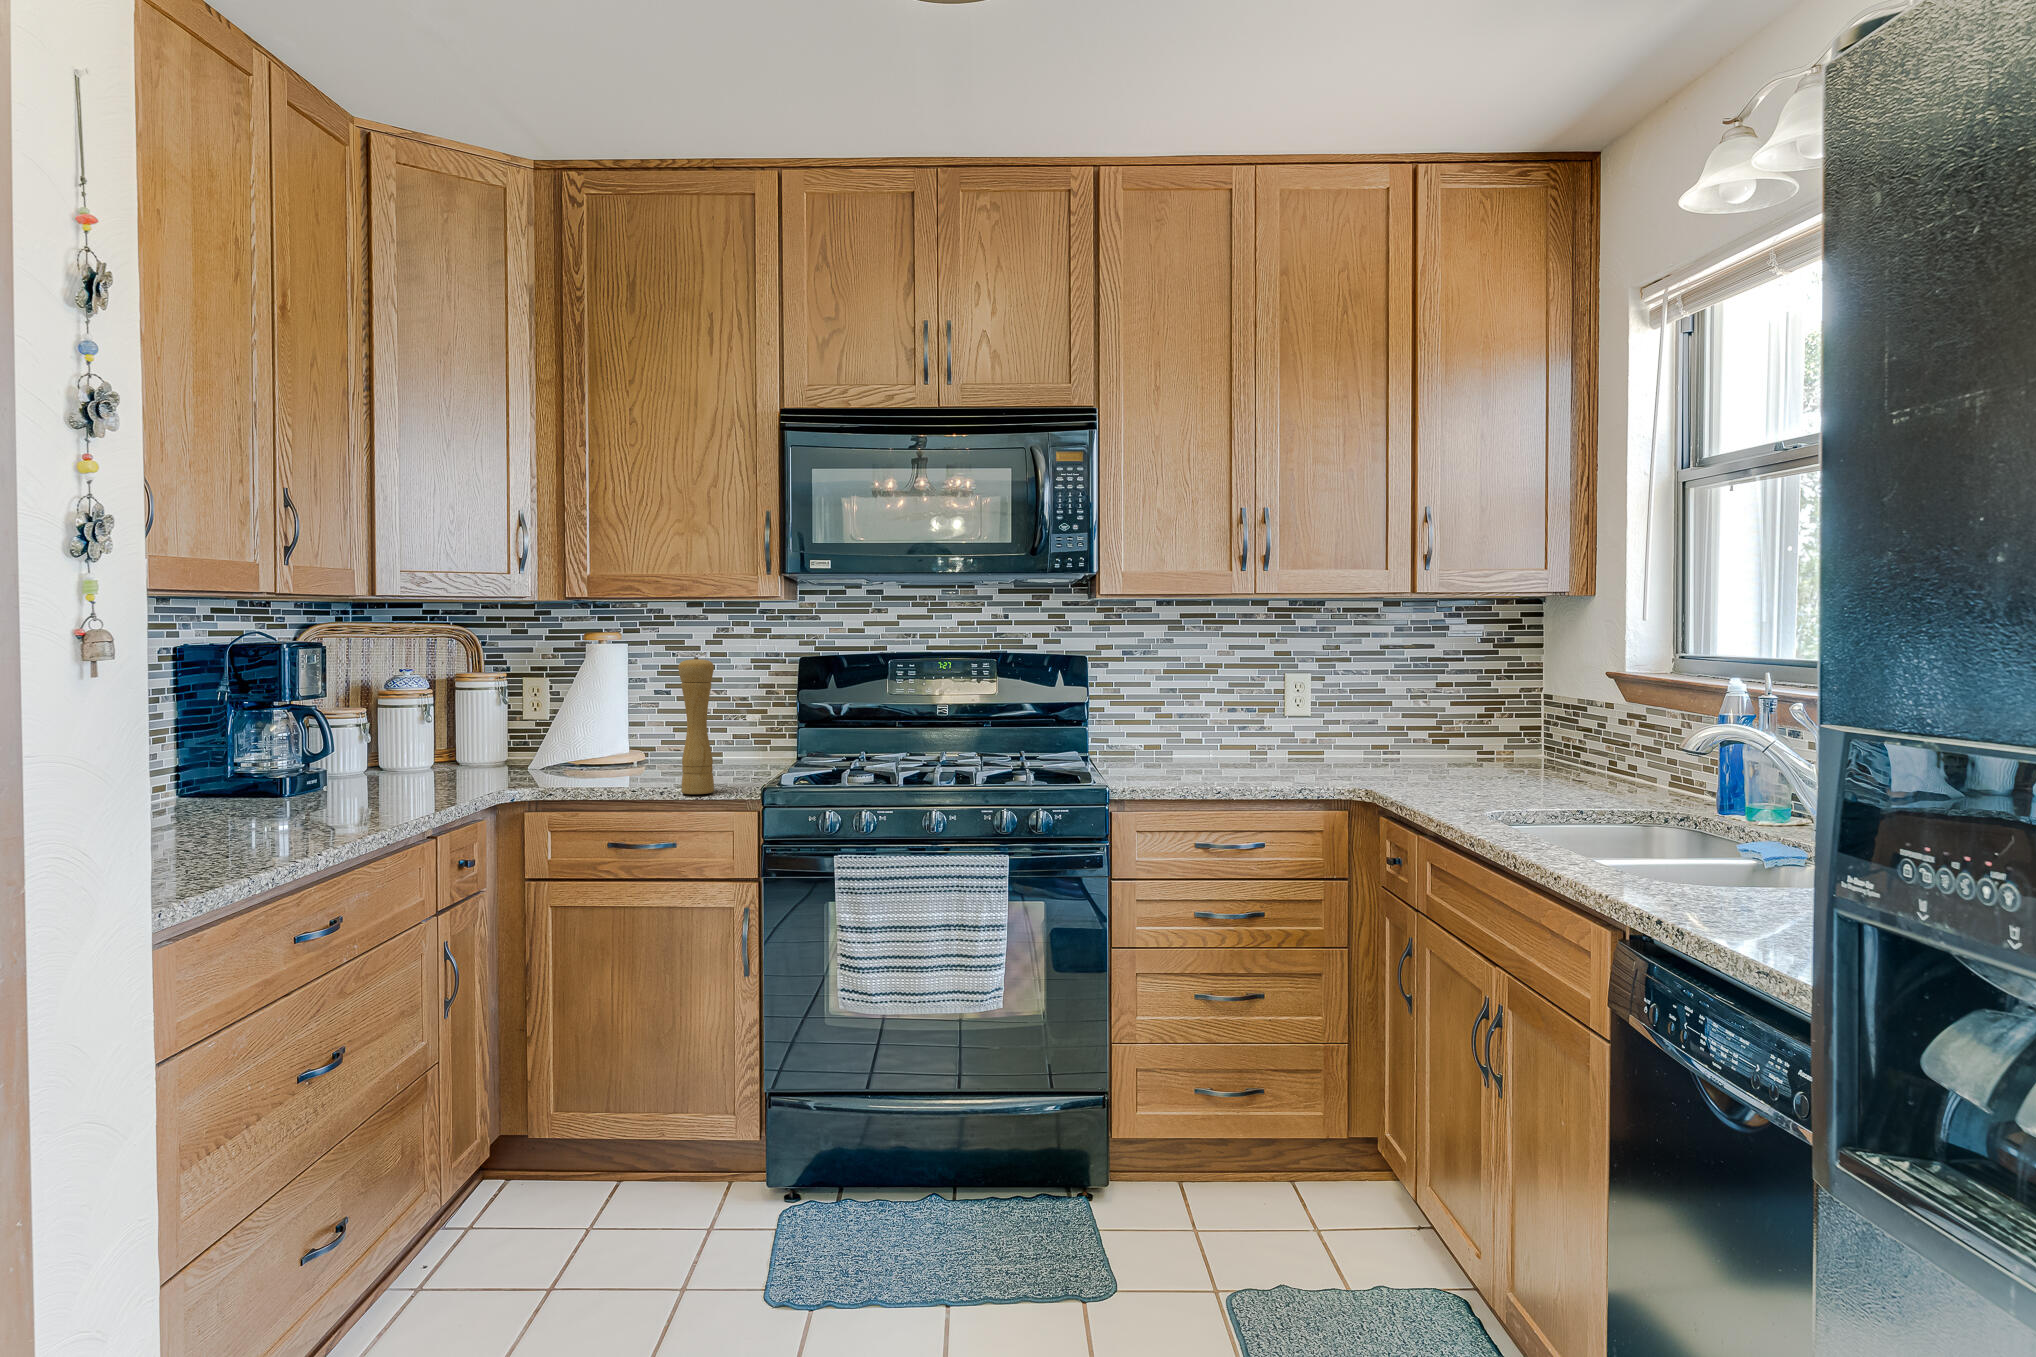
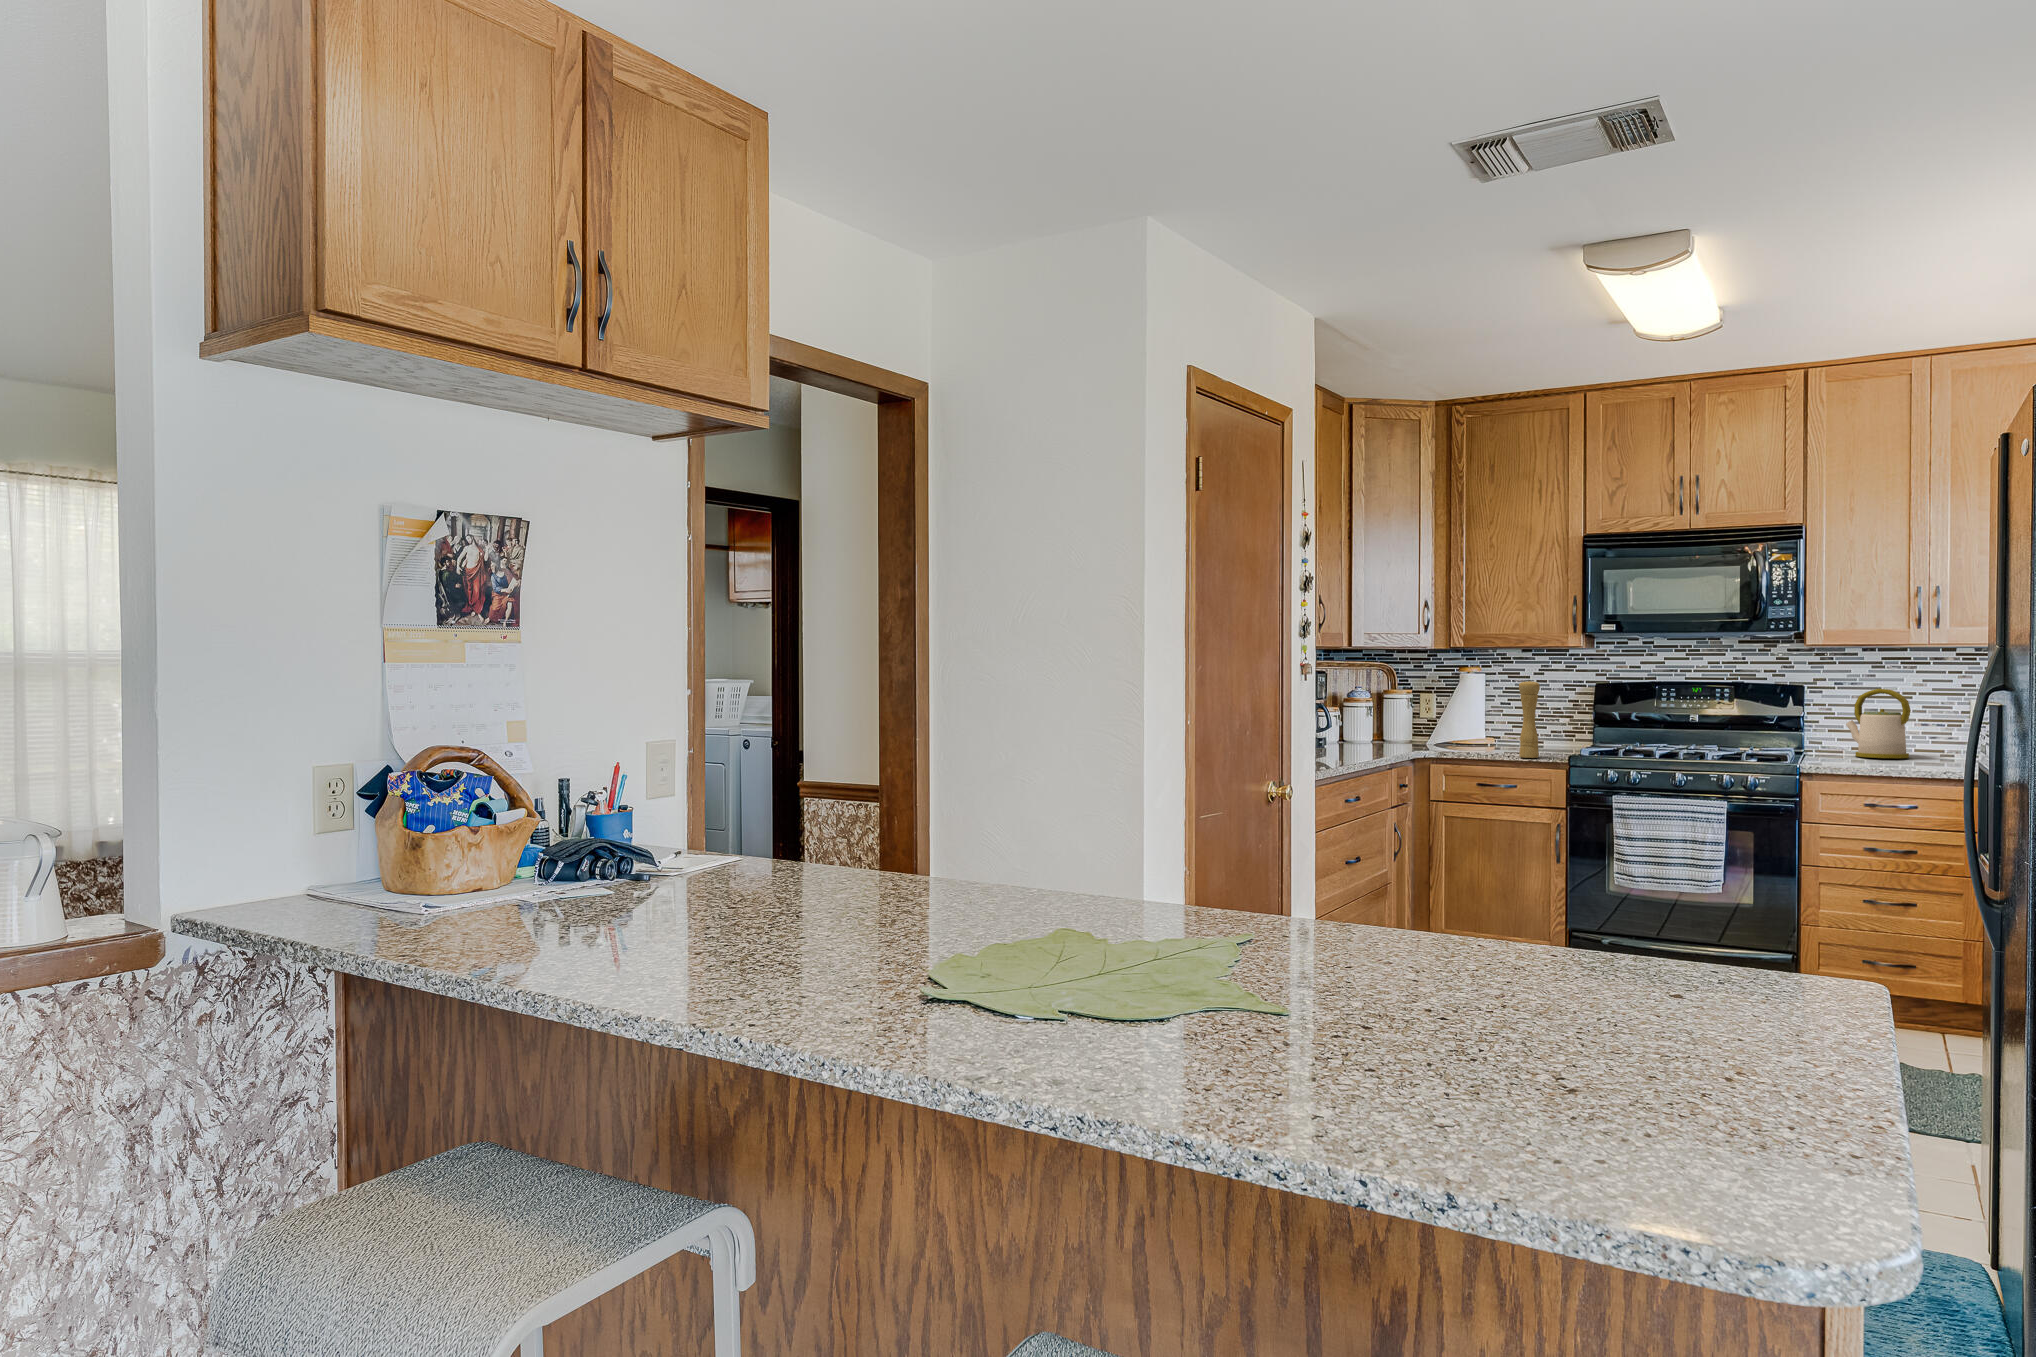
kettle: none [1140,661,1220,763] -> present [1846,689,1911,758]

